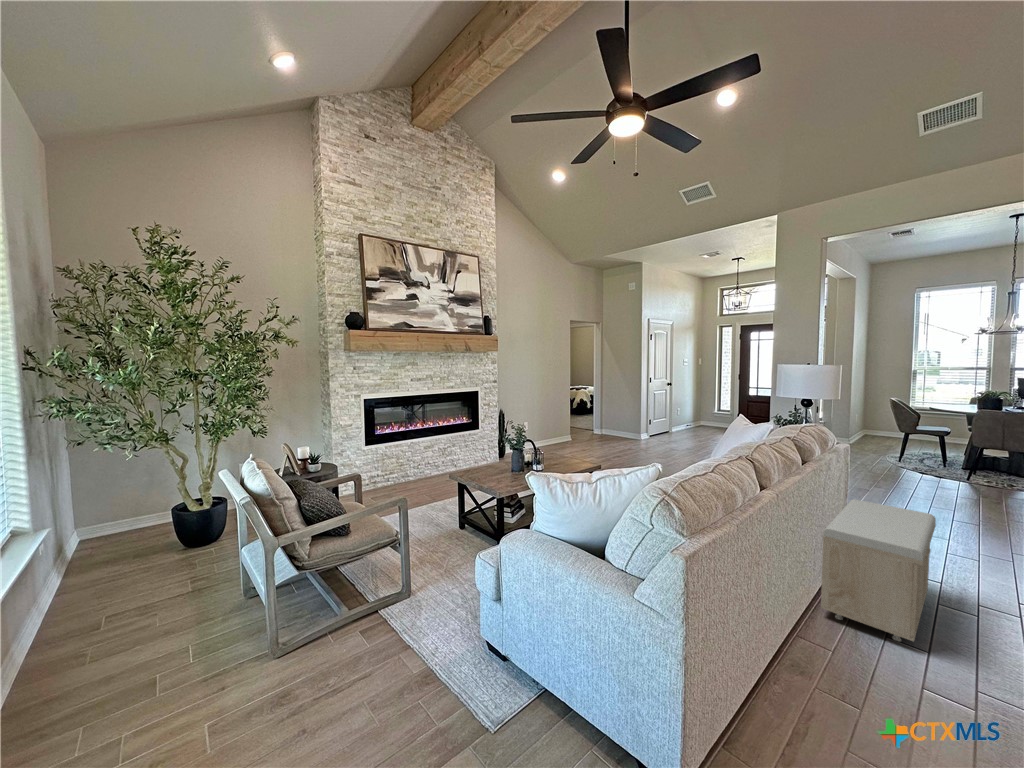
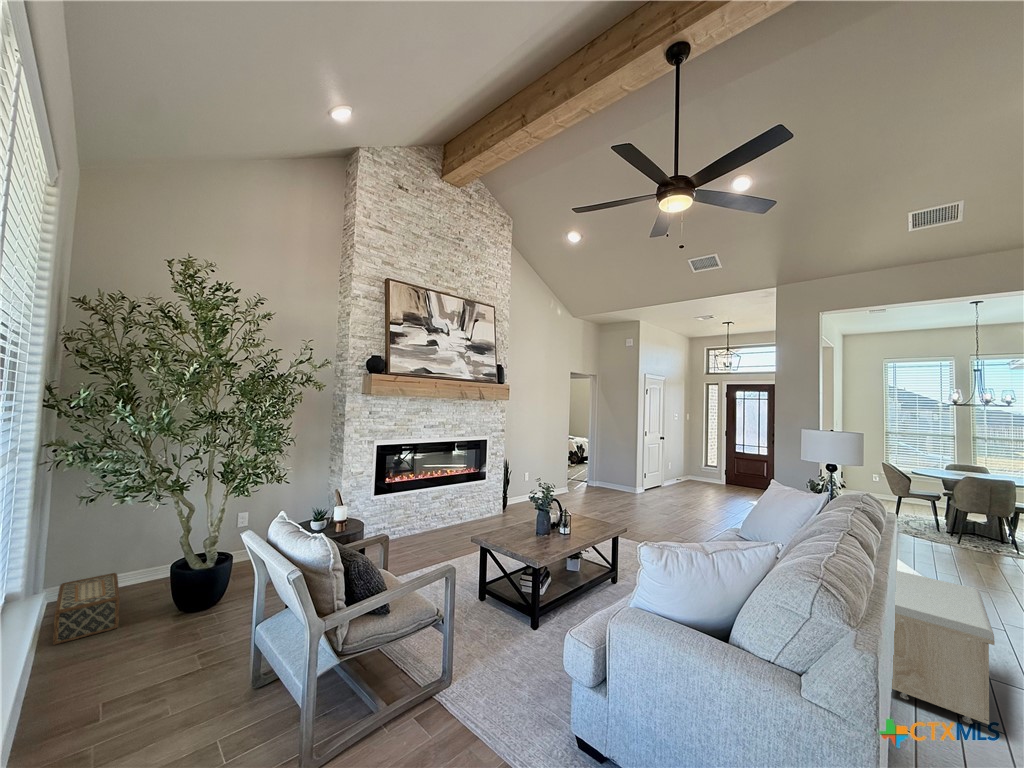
woven basket: none [69,515,131,573] -> present [53,573,120,645]

